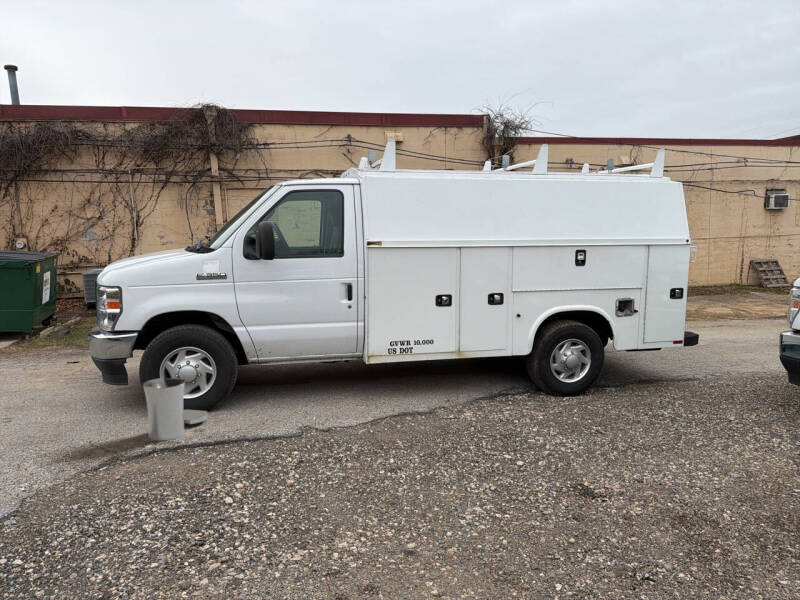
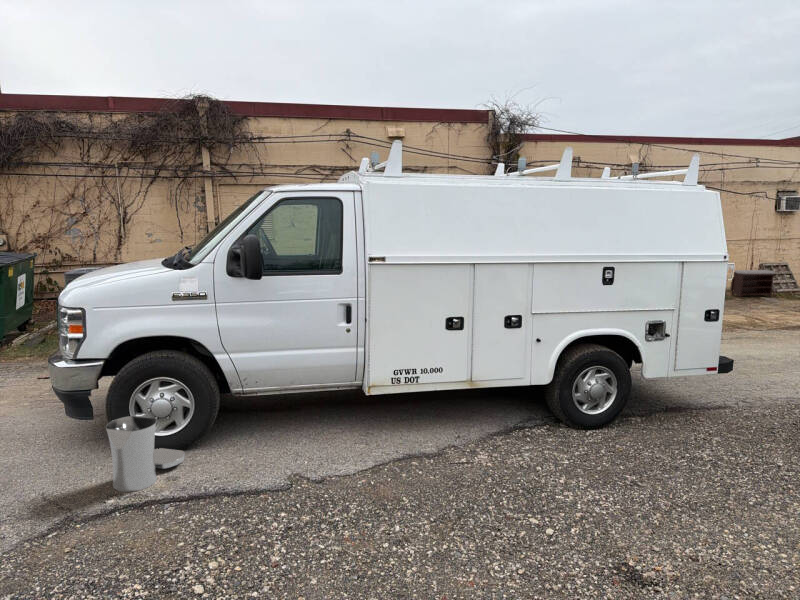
bench: none [722,266,766,293] -> present [730,270,775,297]

